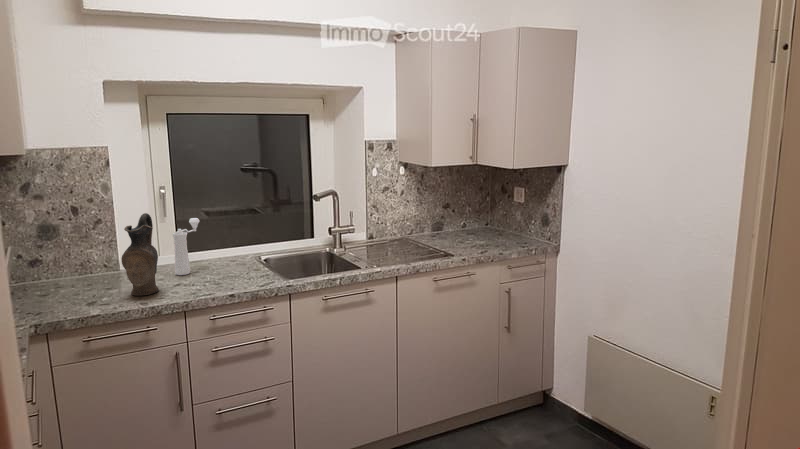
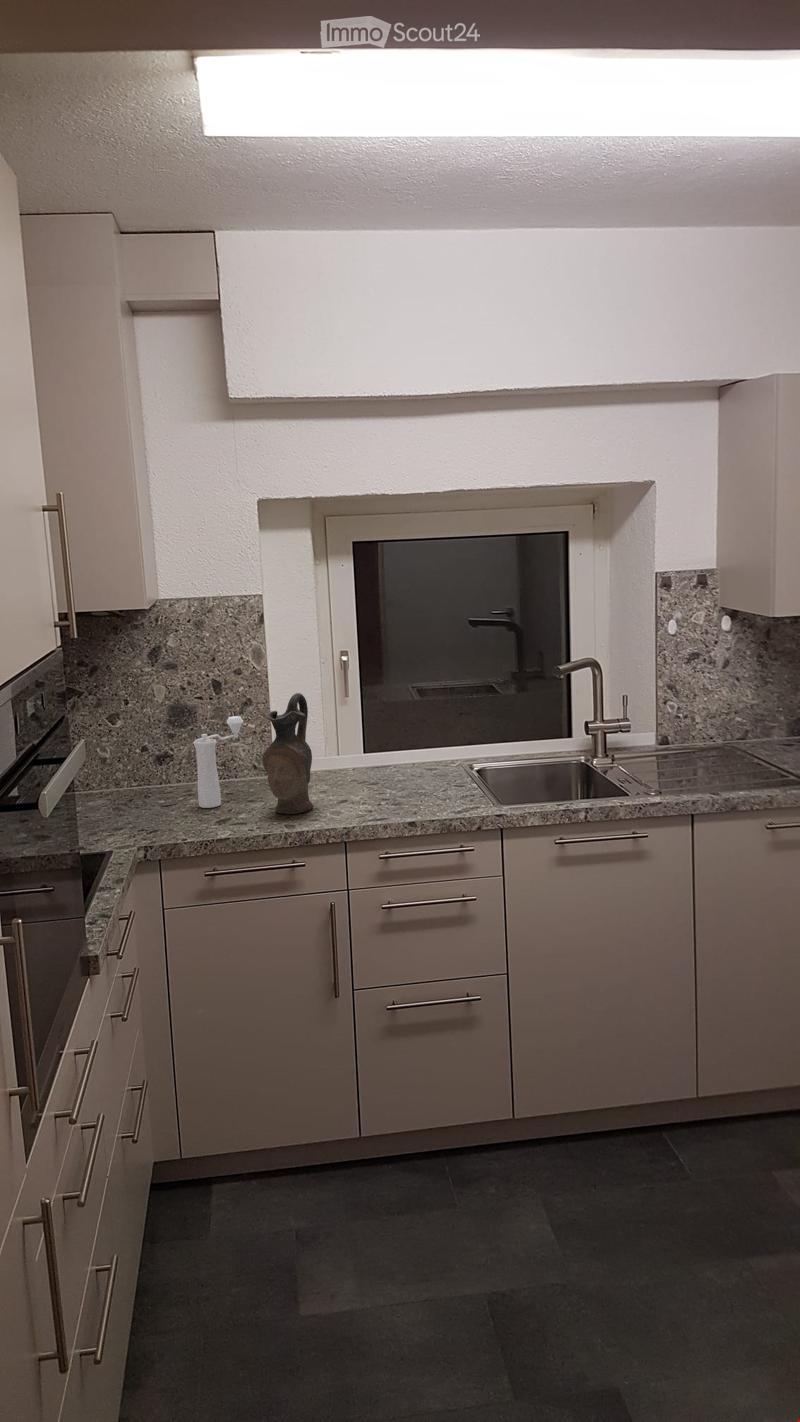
pepper mill: present [172,218,200,275] -> present [193,716,243,808]

